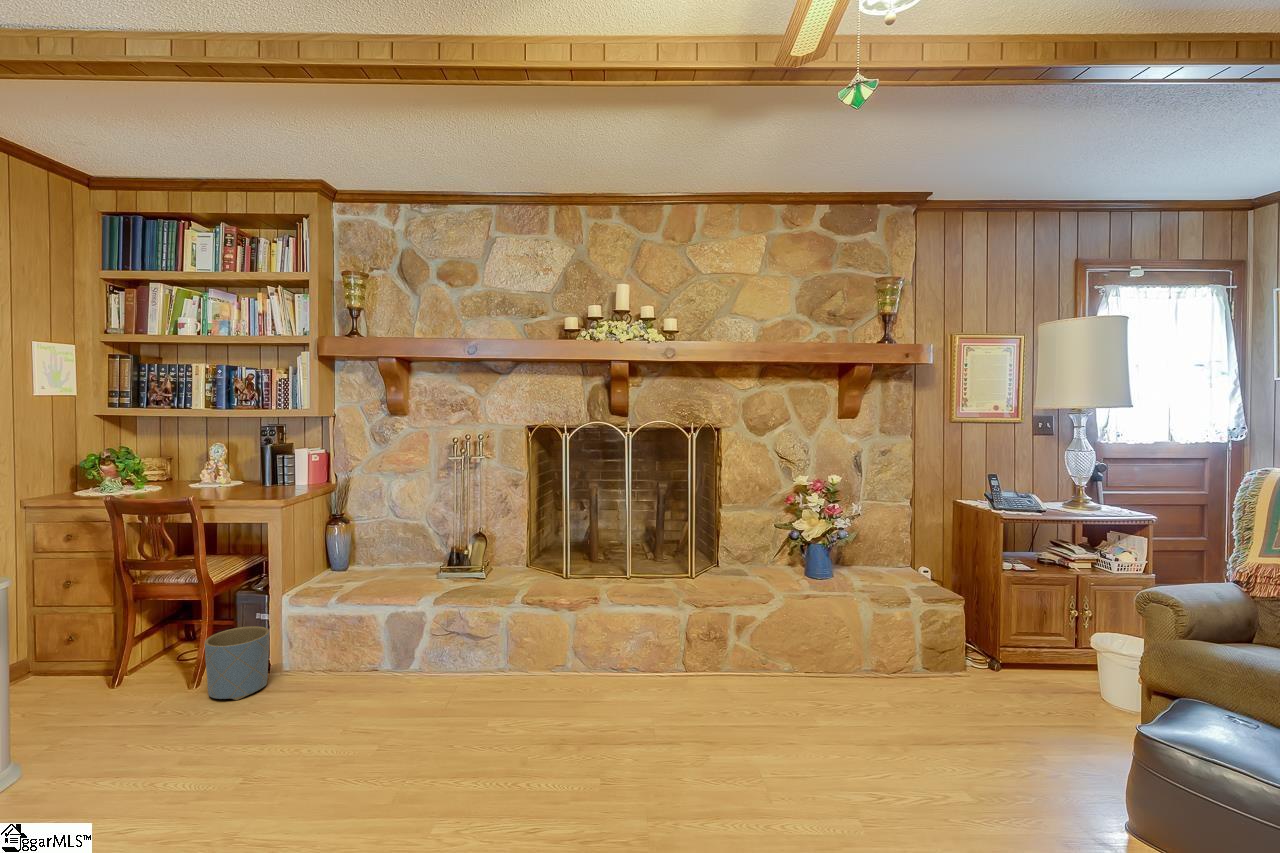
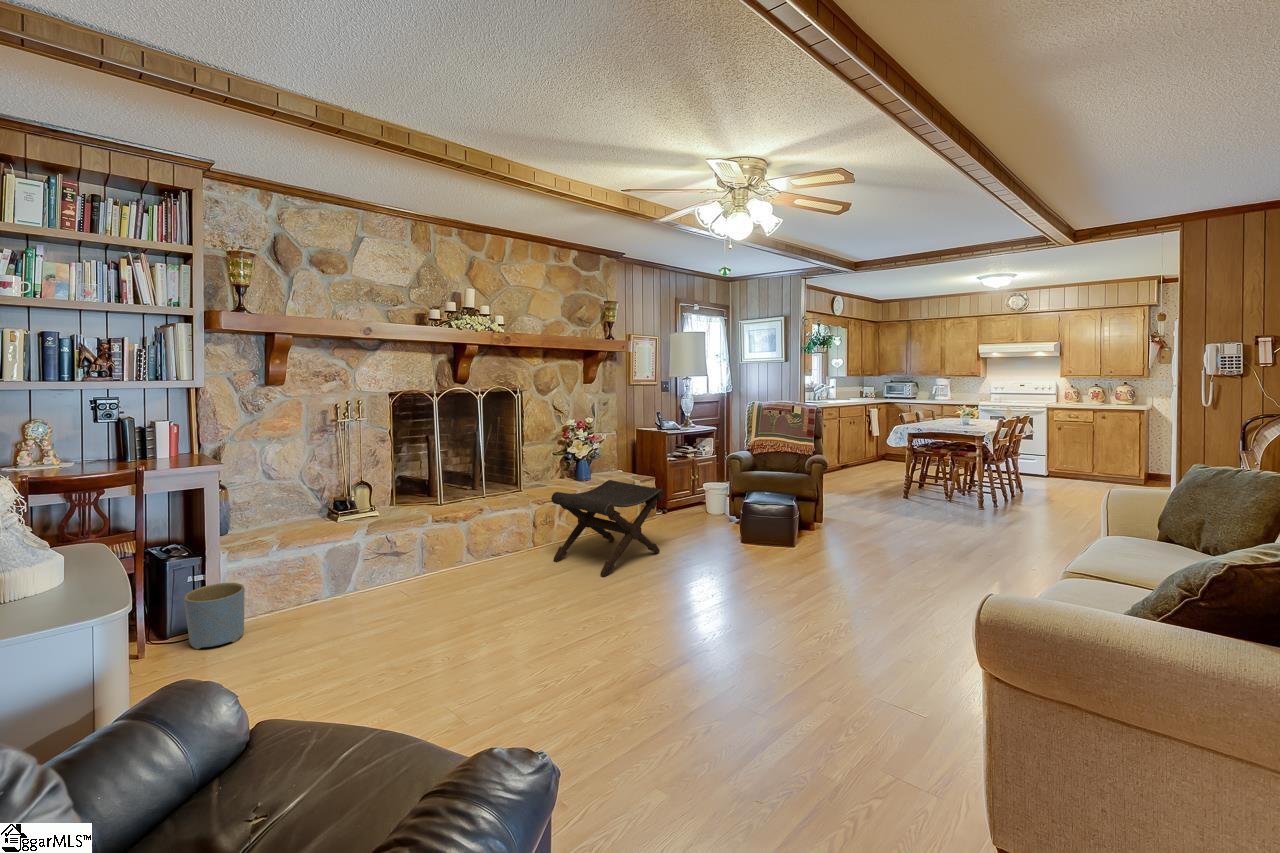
footstool: none [671,588,887,782] -> present [551,480,664,577]

